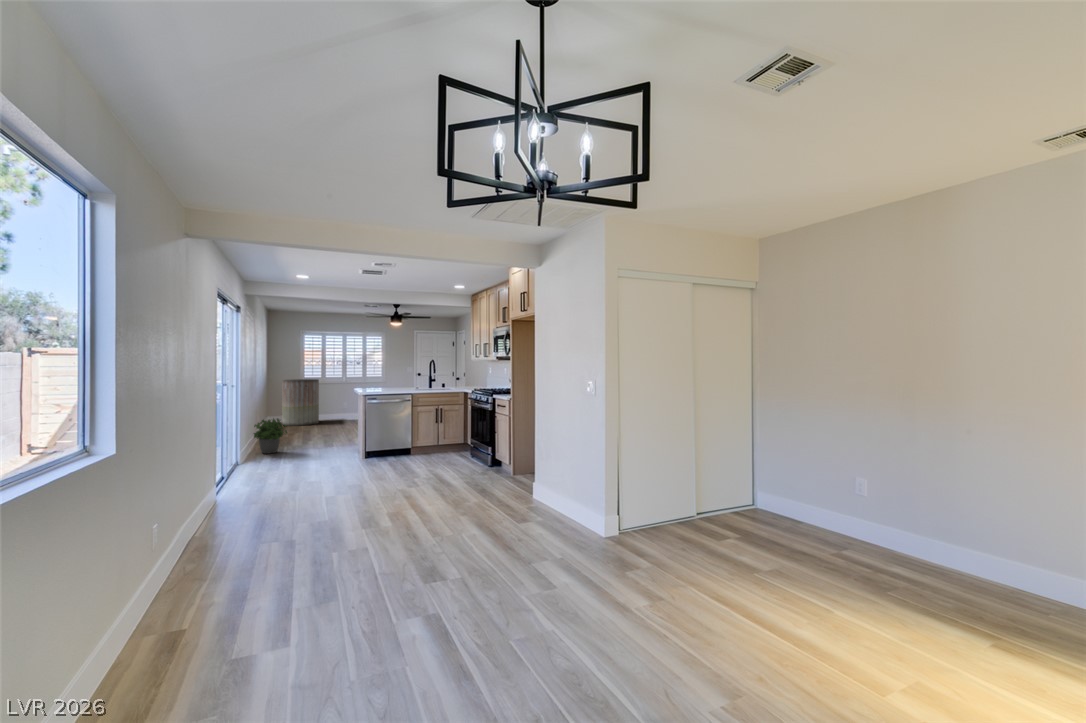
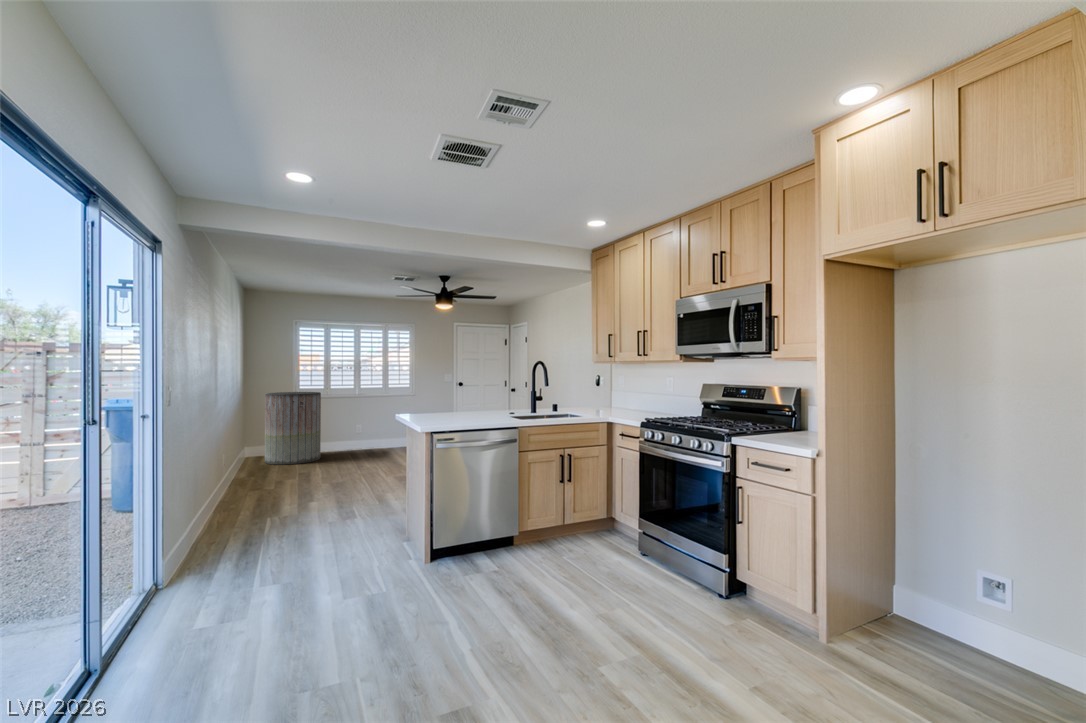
potted plant: present [254,418,287,454] -> none [202,472,270,544]

